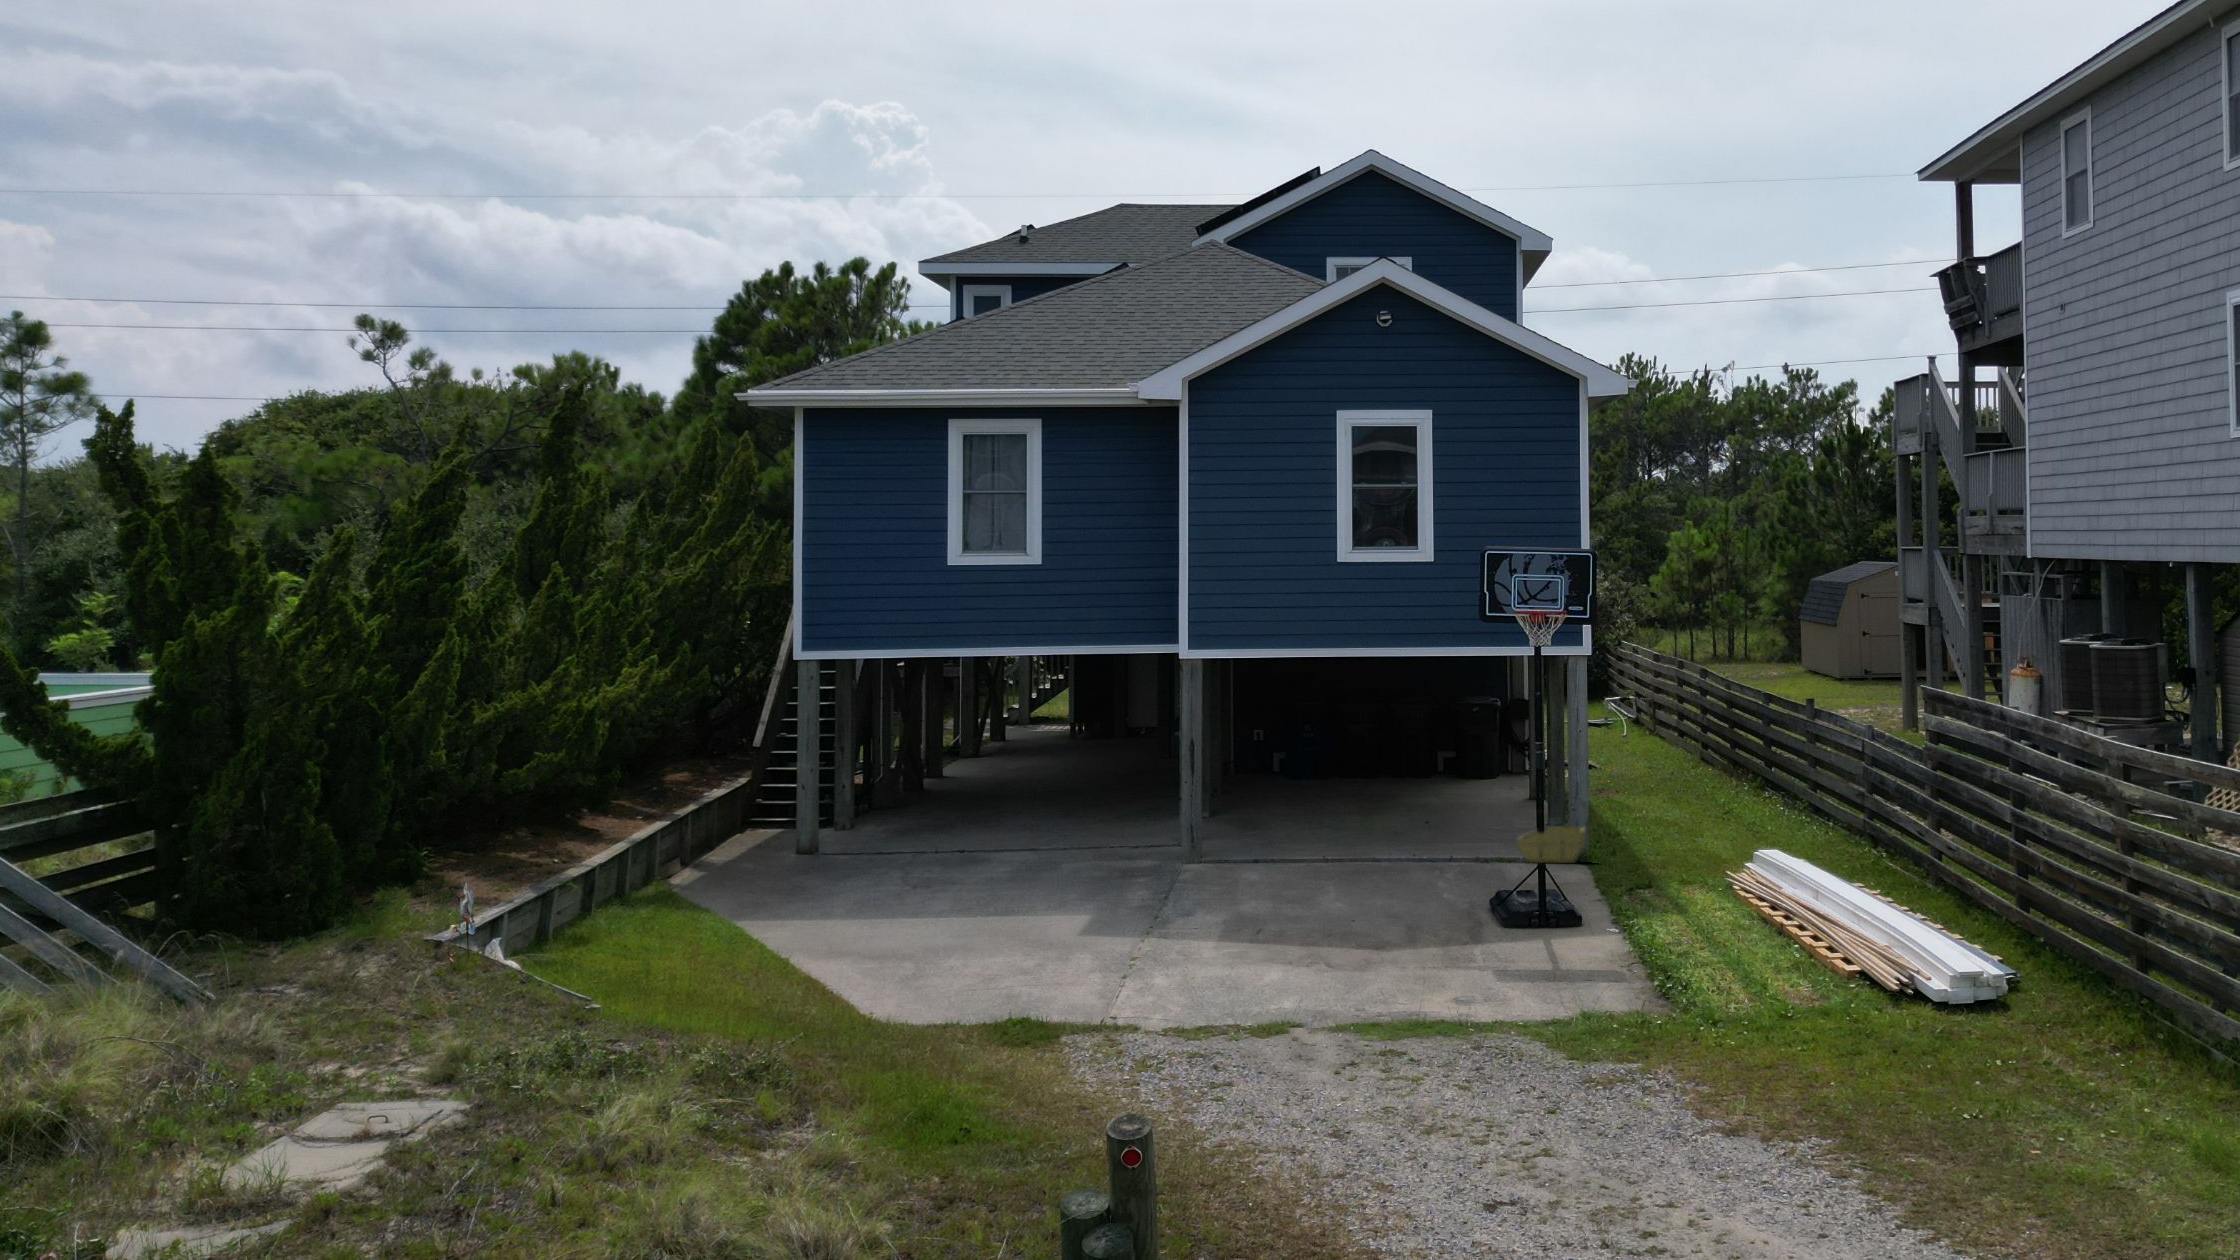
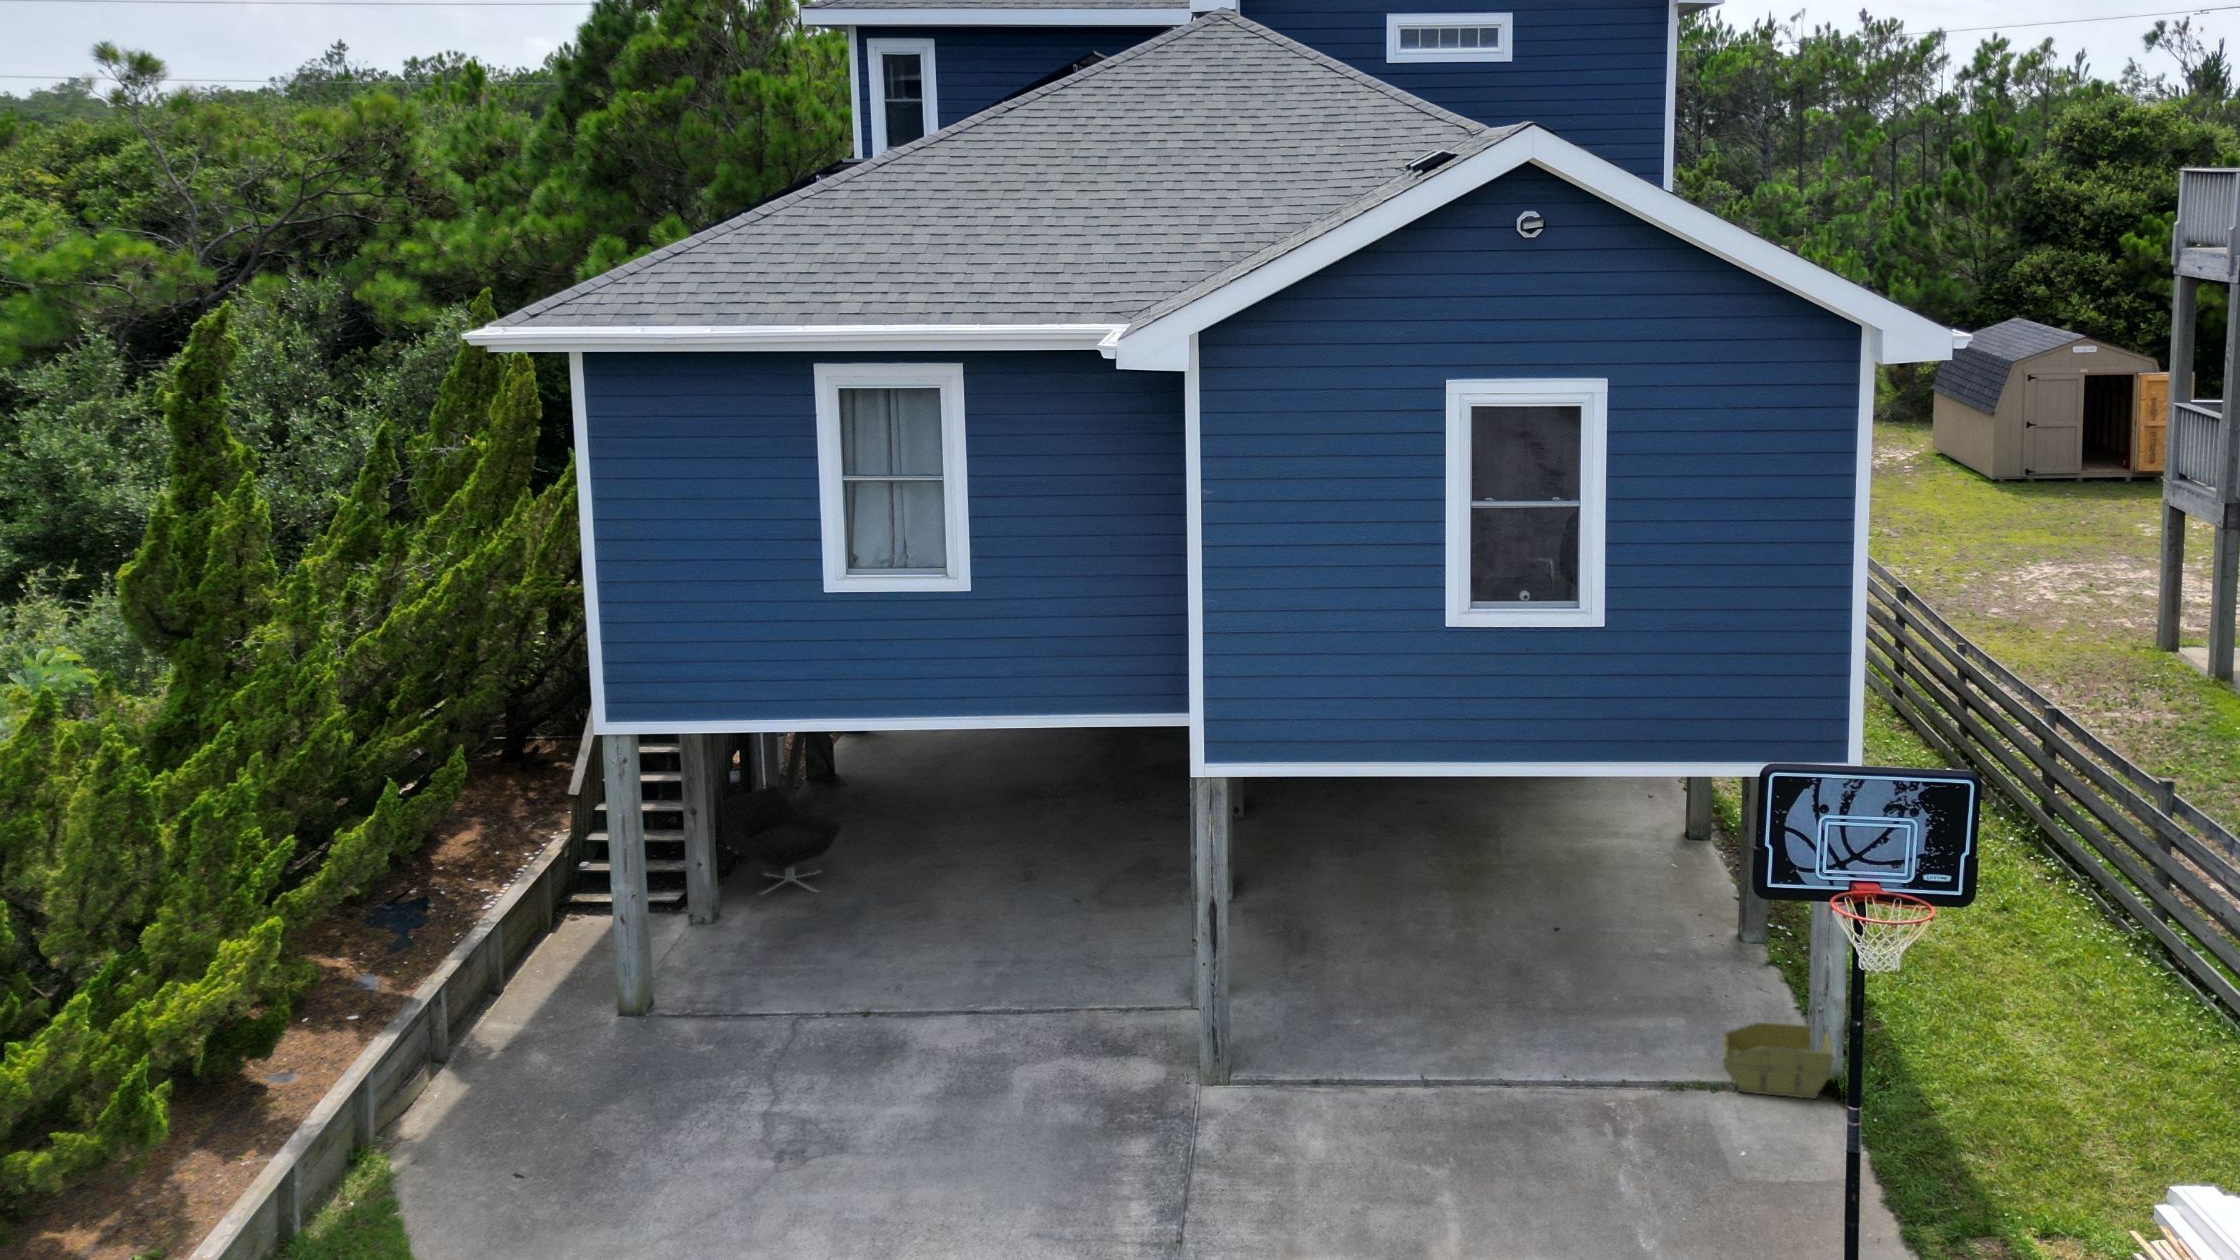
lounge chair: none [850,766,934,831] -> present [721,785,841,895]

